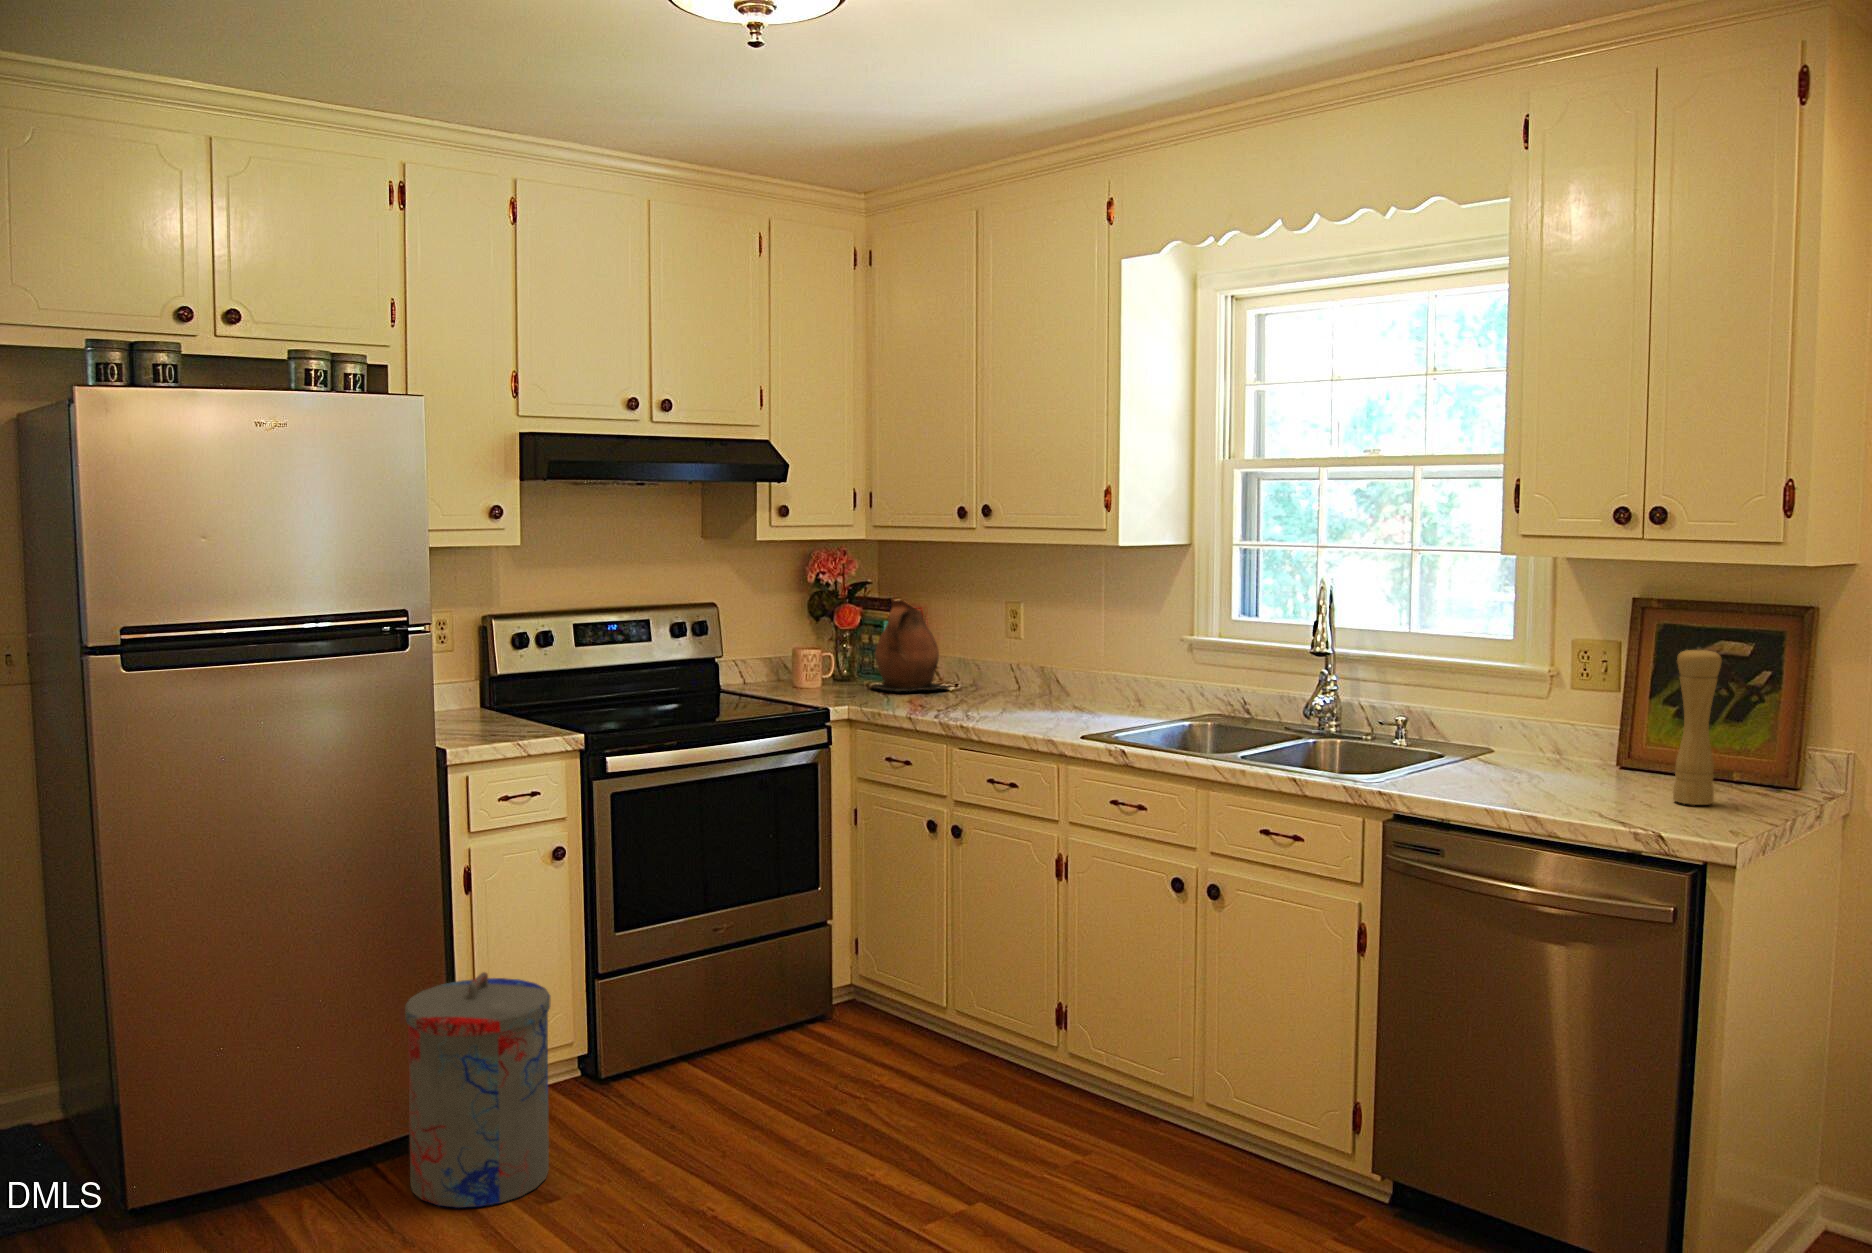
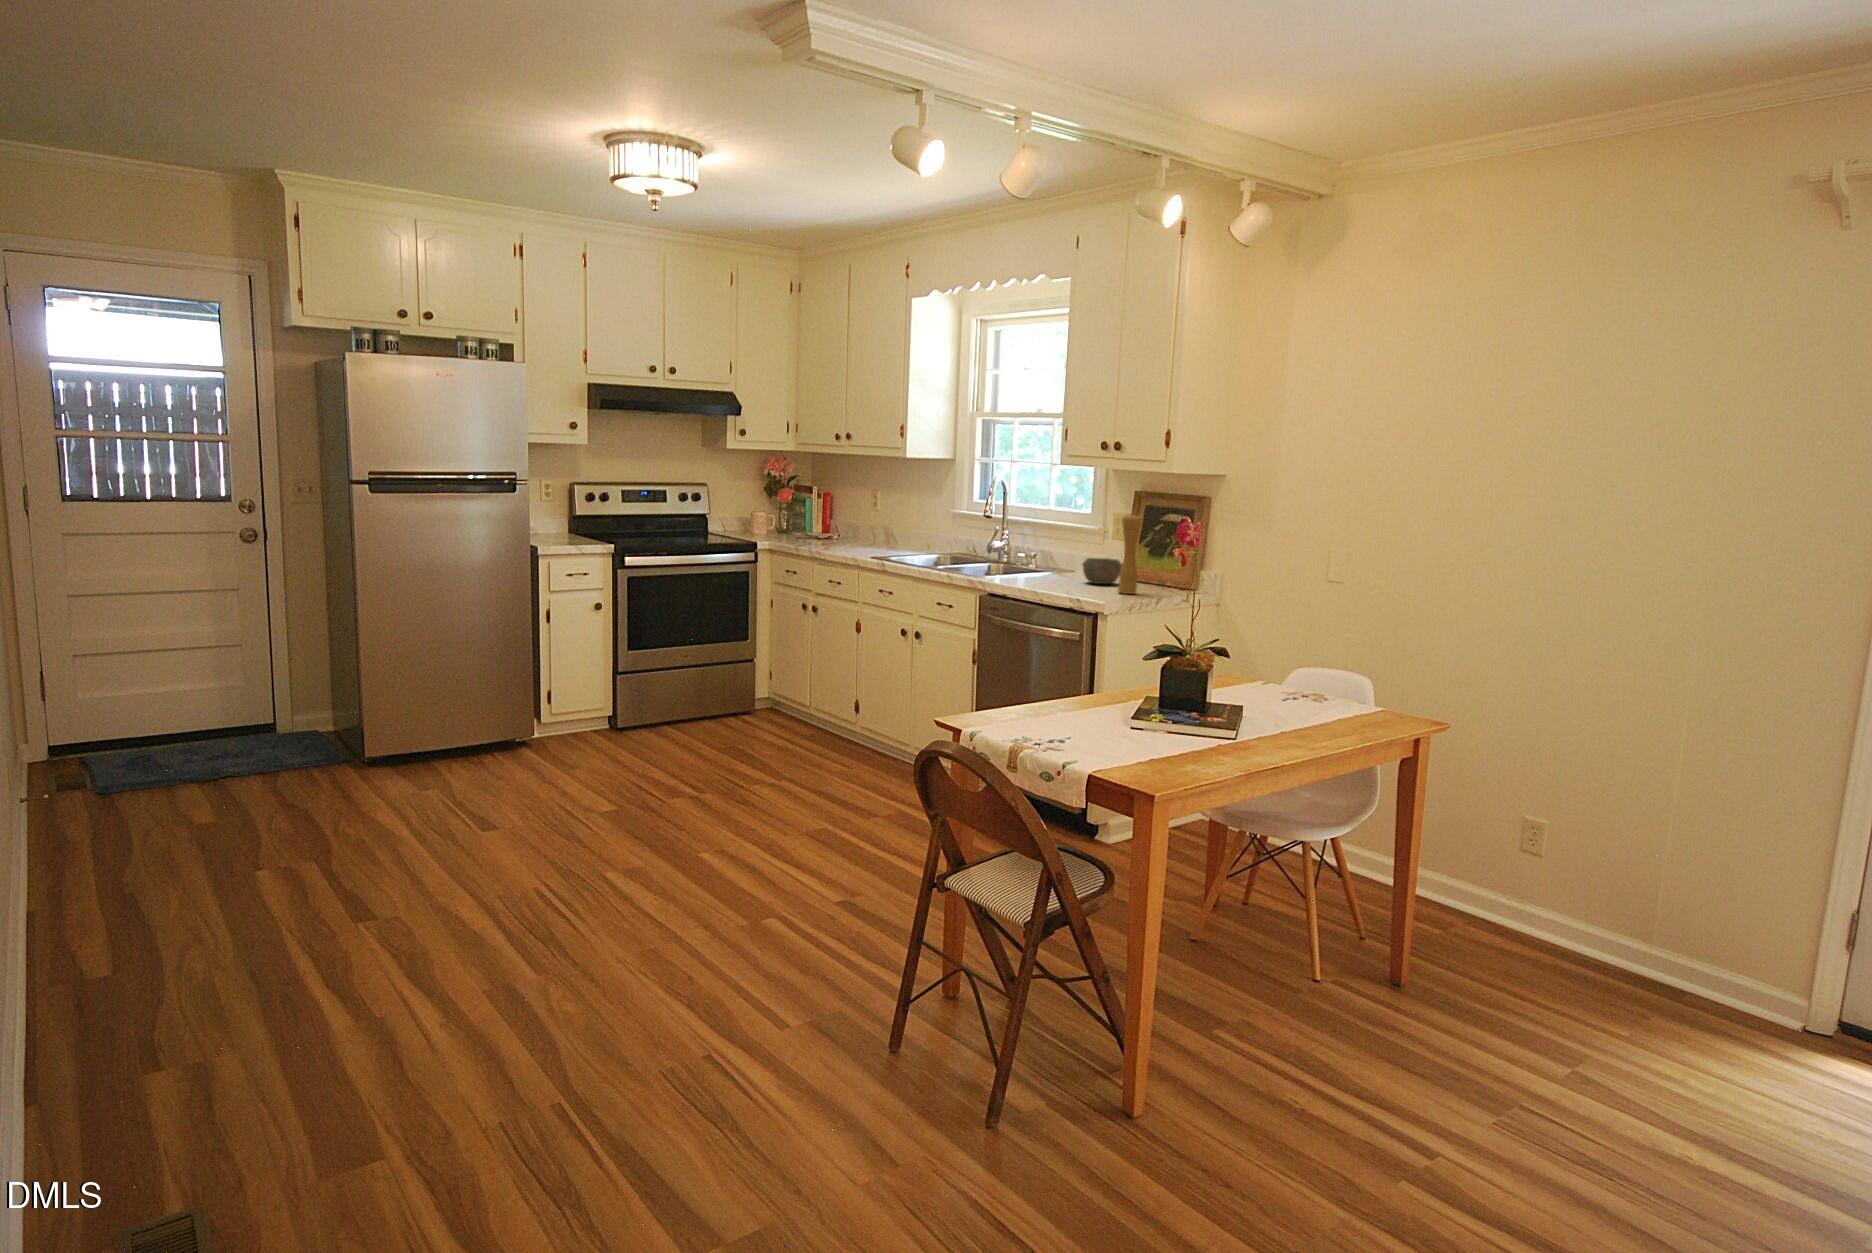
ceramic pitcher: present [872,599,949,691] -> none [792,486,840,539]
bowl: none [1553,727,1635,779] -> present [1082,558,1122,584]
trash can: present [405,972,550,1208] -> none [506,657,579,768]

